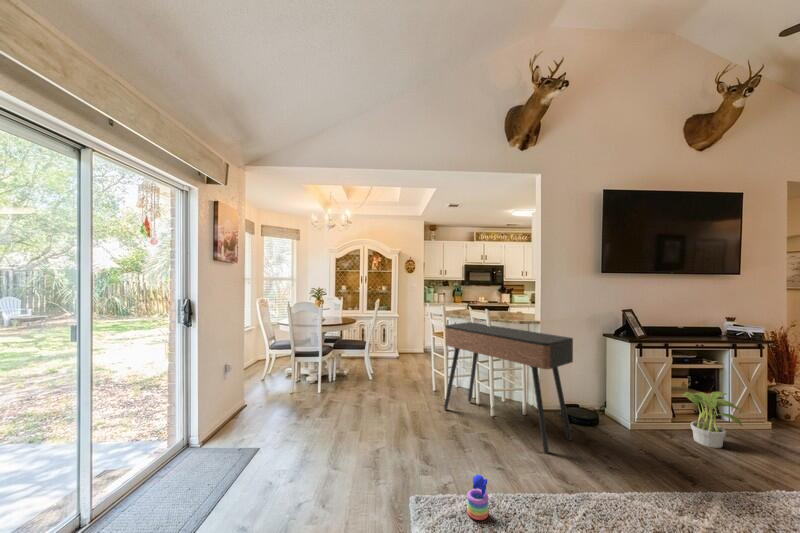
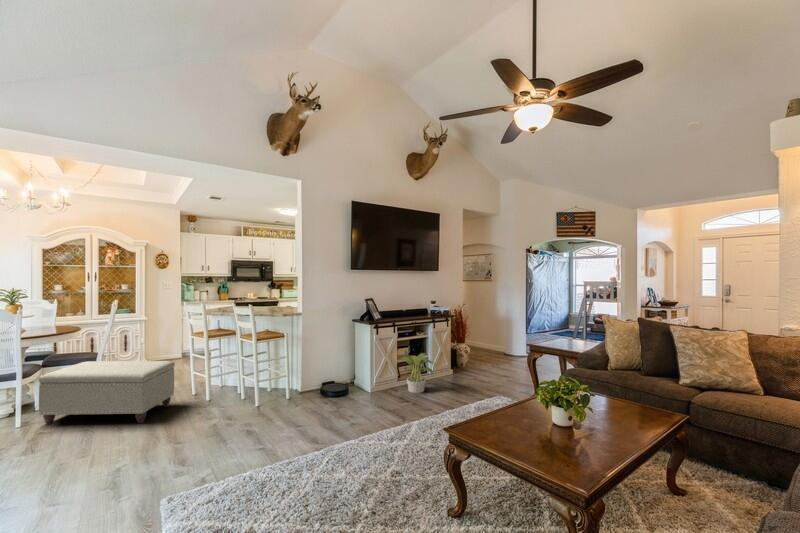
console table: present [444,322,573,453] -> none [204,319,326,427]
ottoman: none [330,347,420,409] -> present [39,361,175,425]
stacking toy: present [467,474,489,520] -> none [224,455,245,495]

